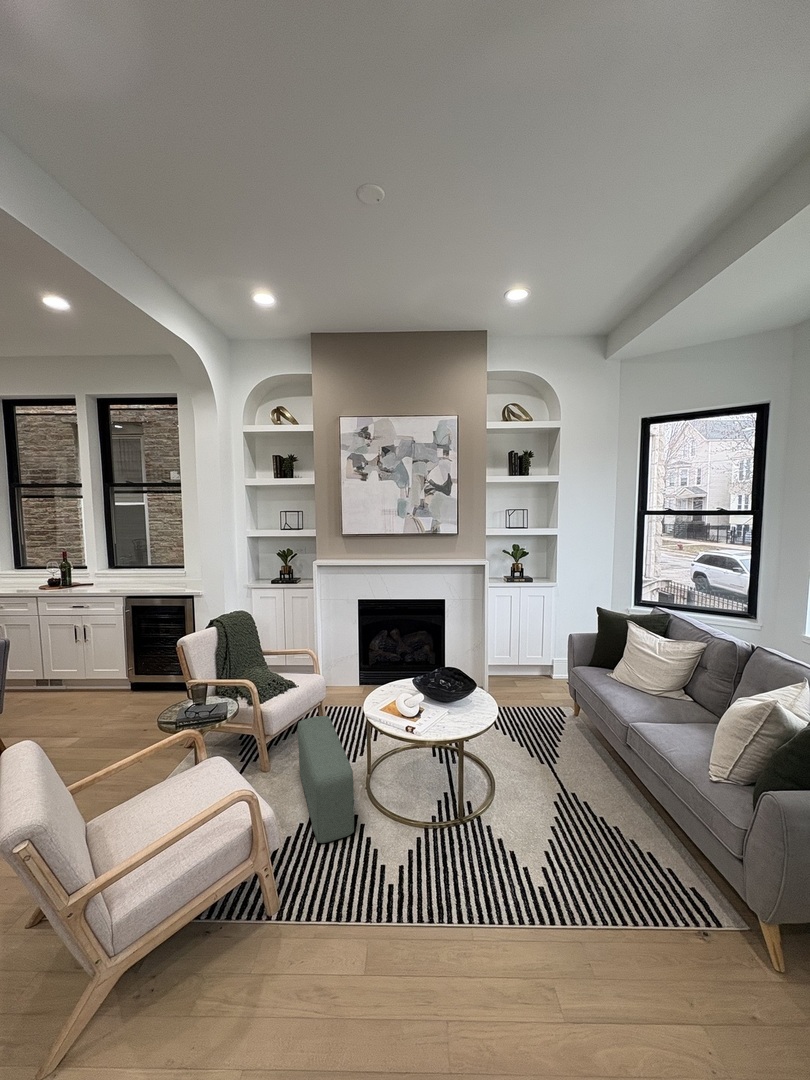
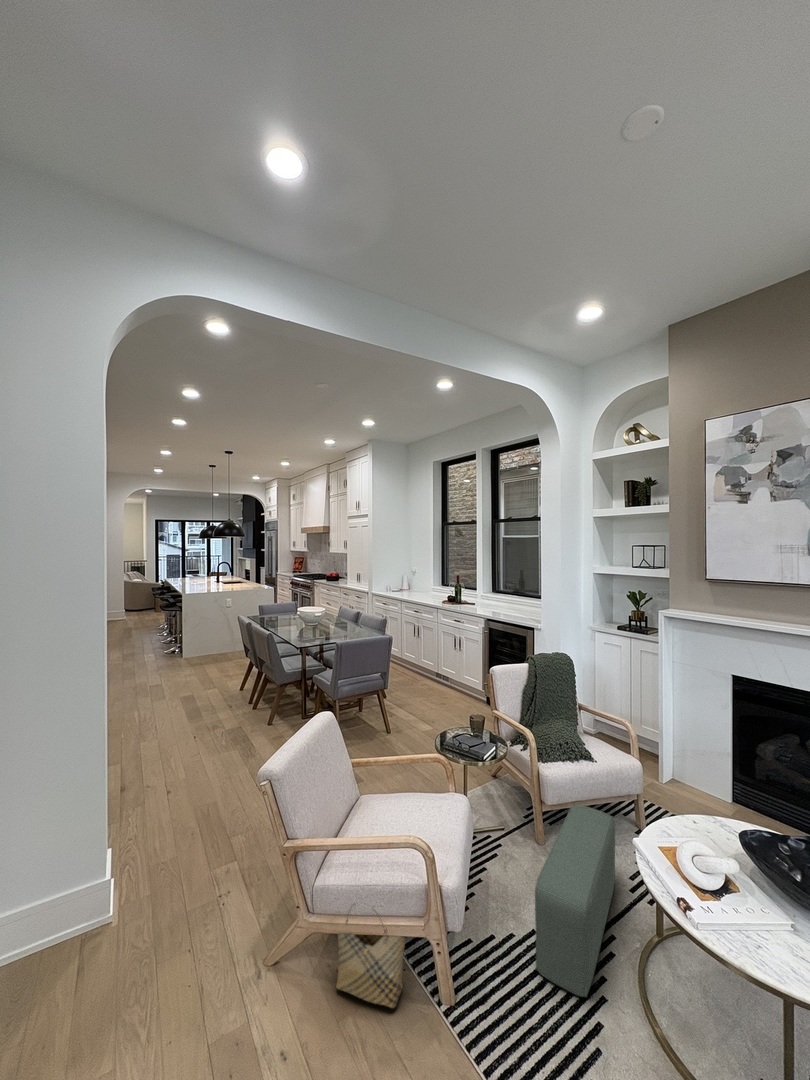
woven basket: none [154,856,238,997] -> present [336,913,405,1008]

